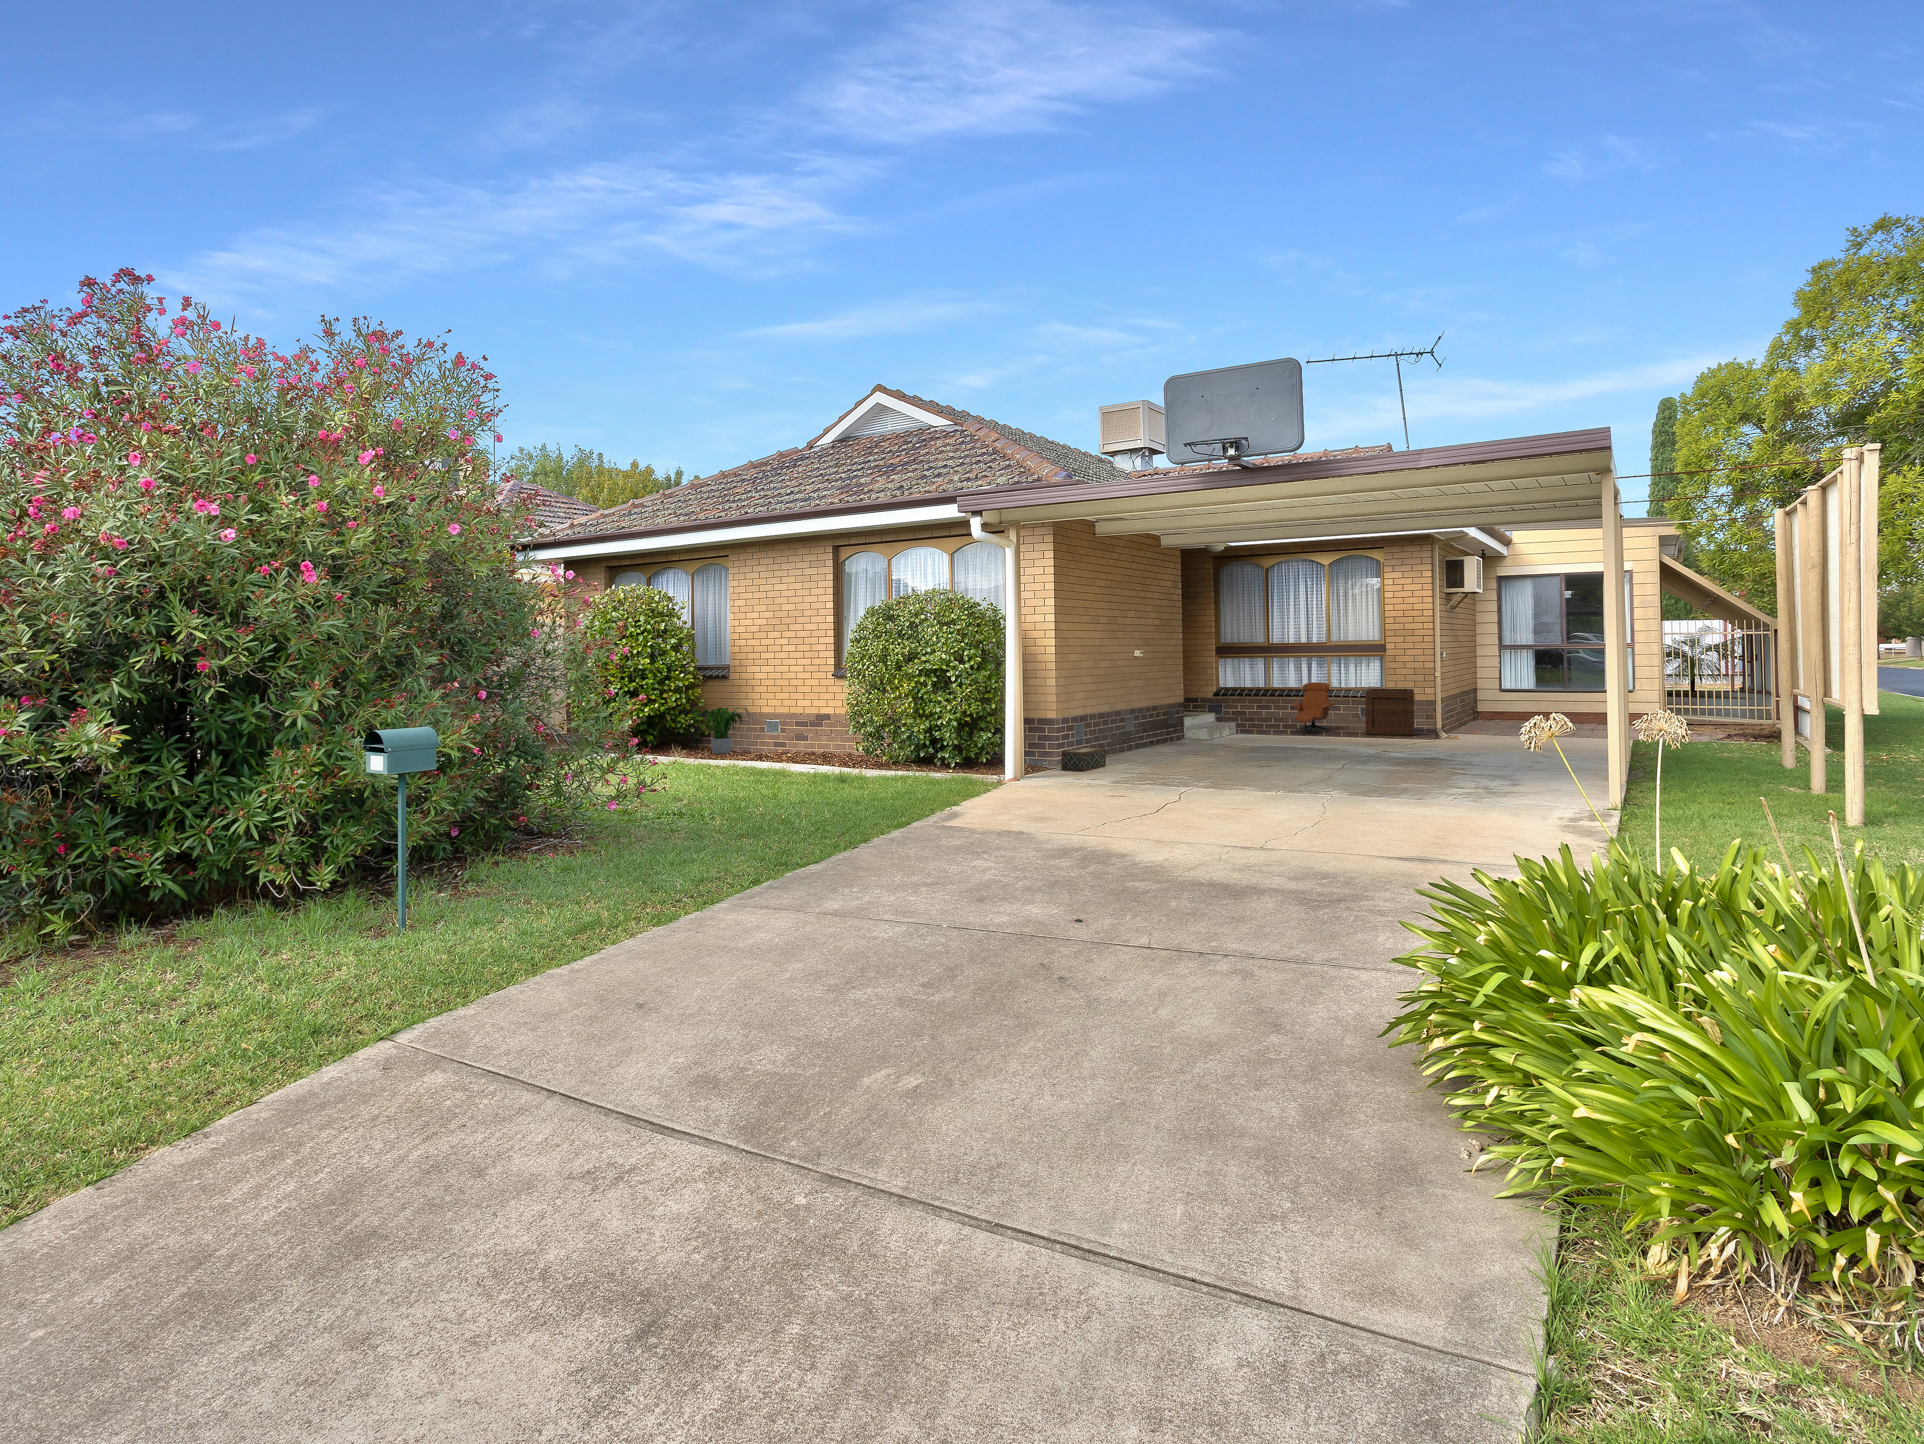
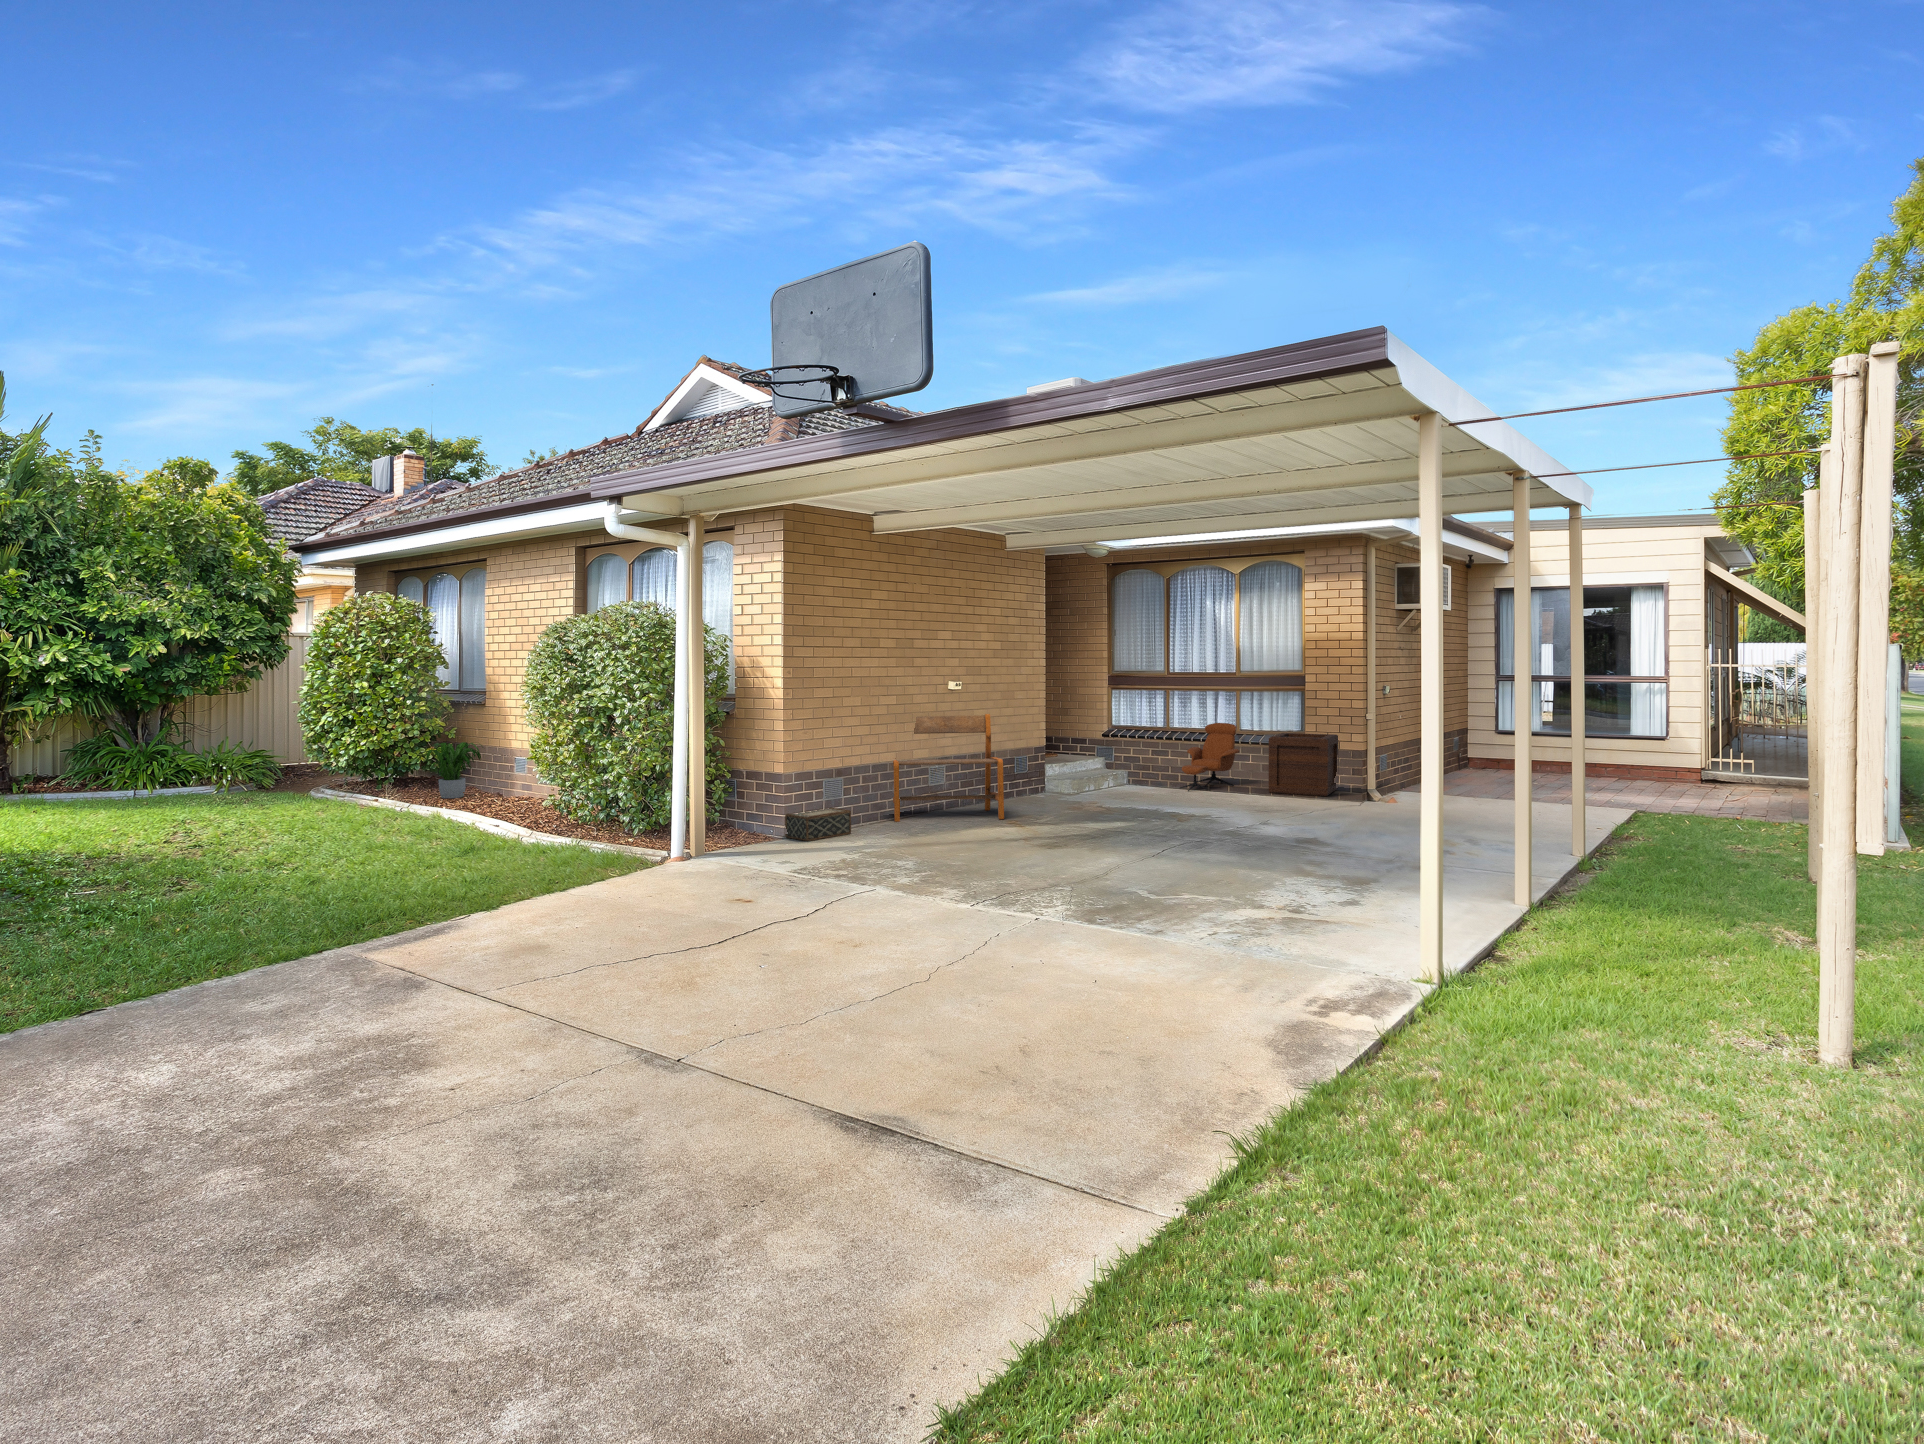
bench: none [1105,675,1201,758] -> present [893,714,1004,822]

